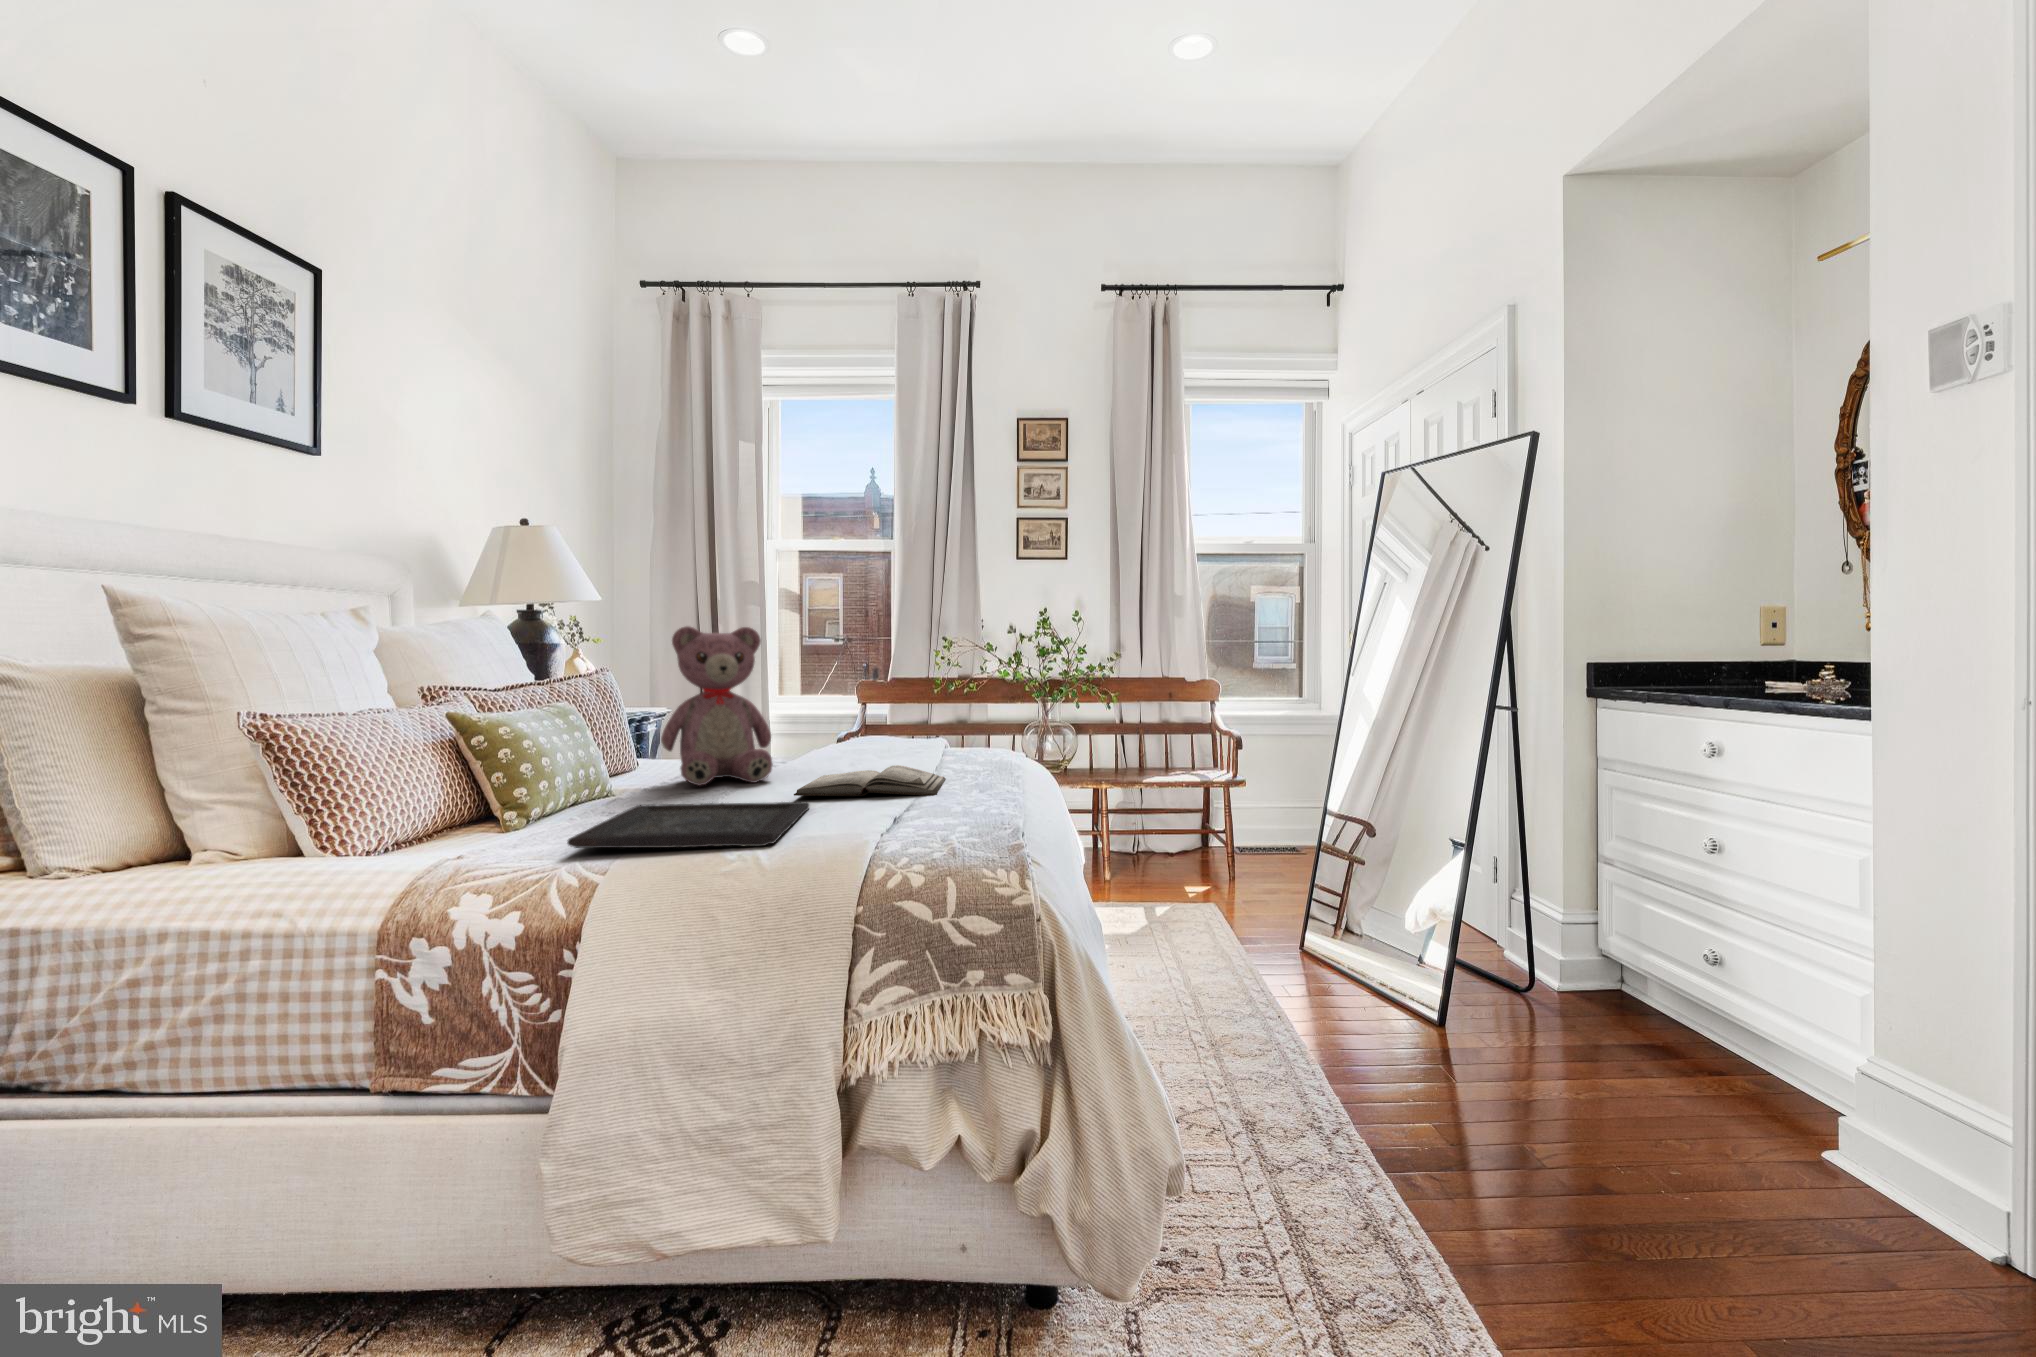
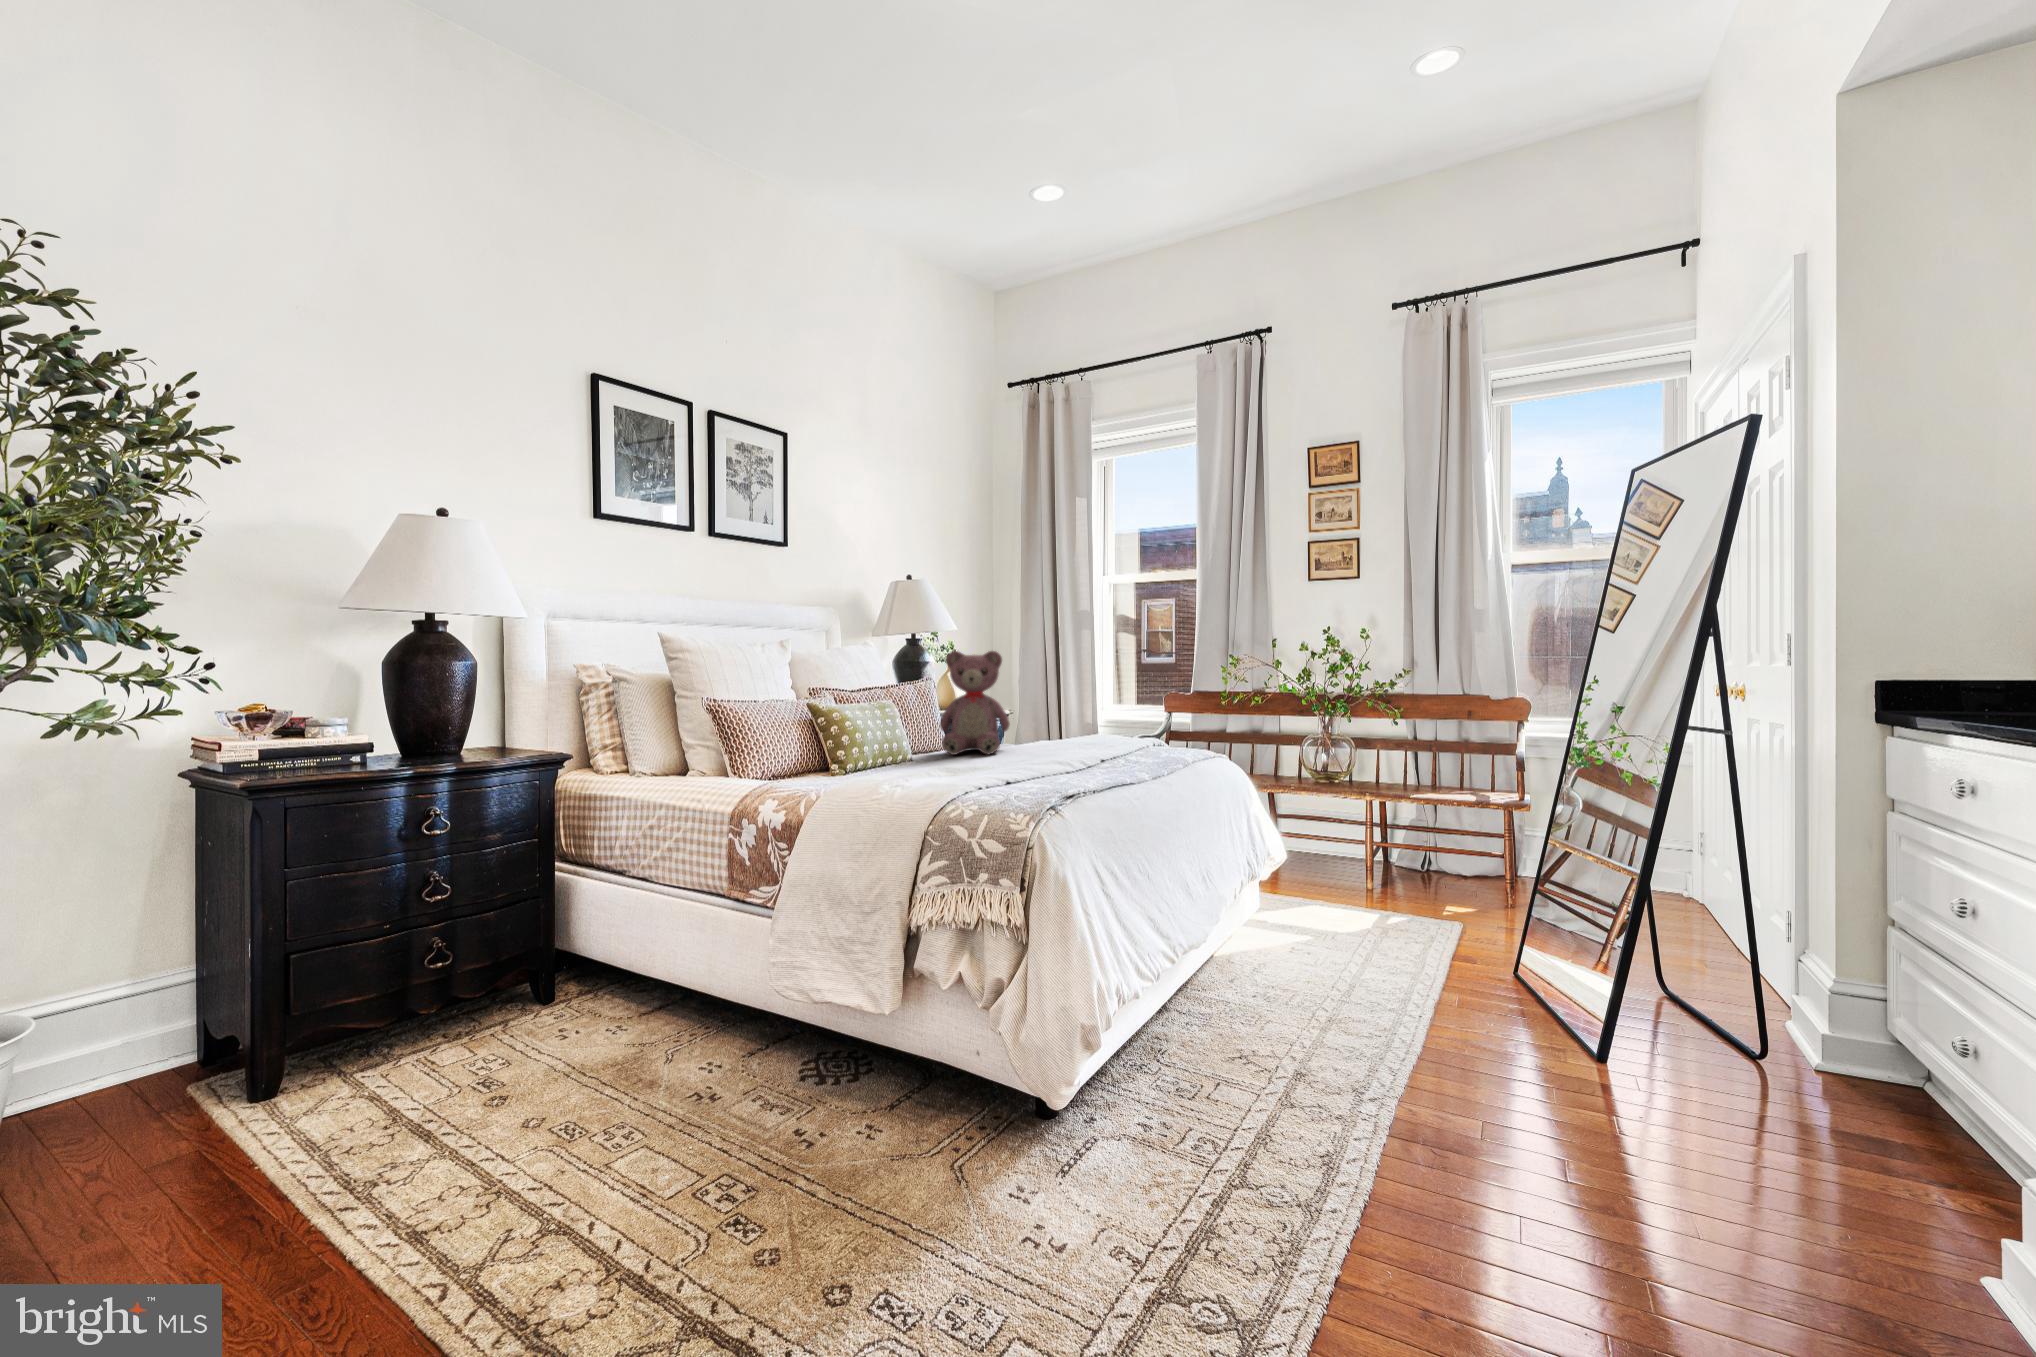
diary: present [794,765,946,796] -> none [982,748,1097,770]
tray: present [567,802,809,848] -> none [822,764,980,791]

